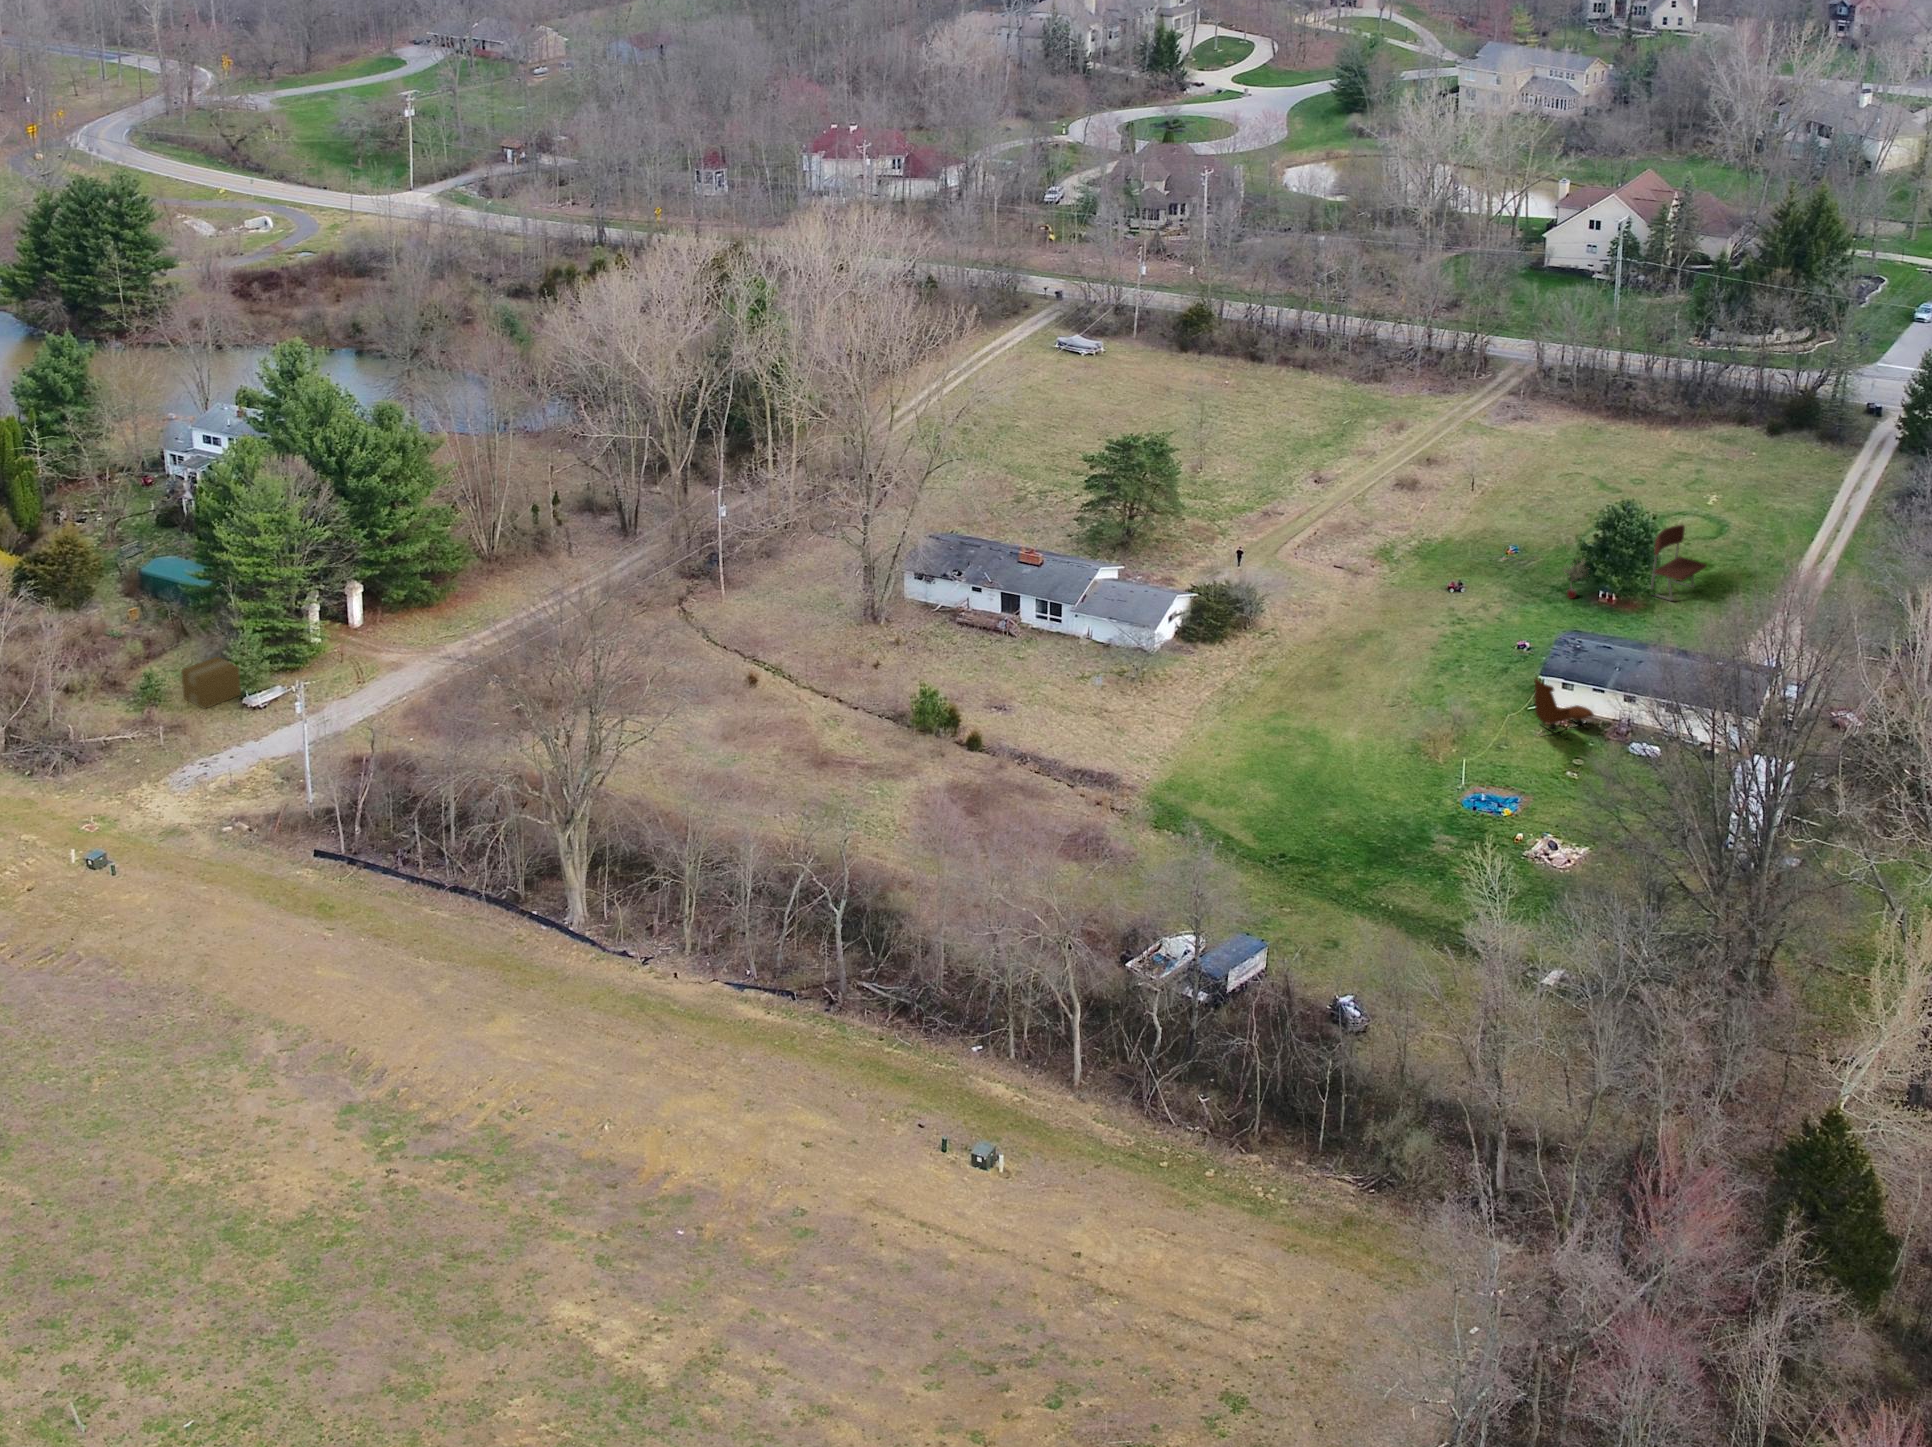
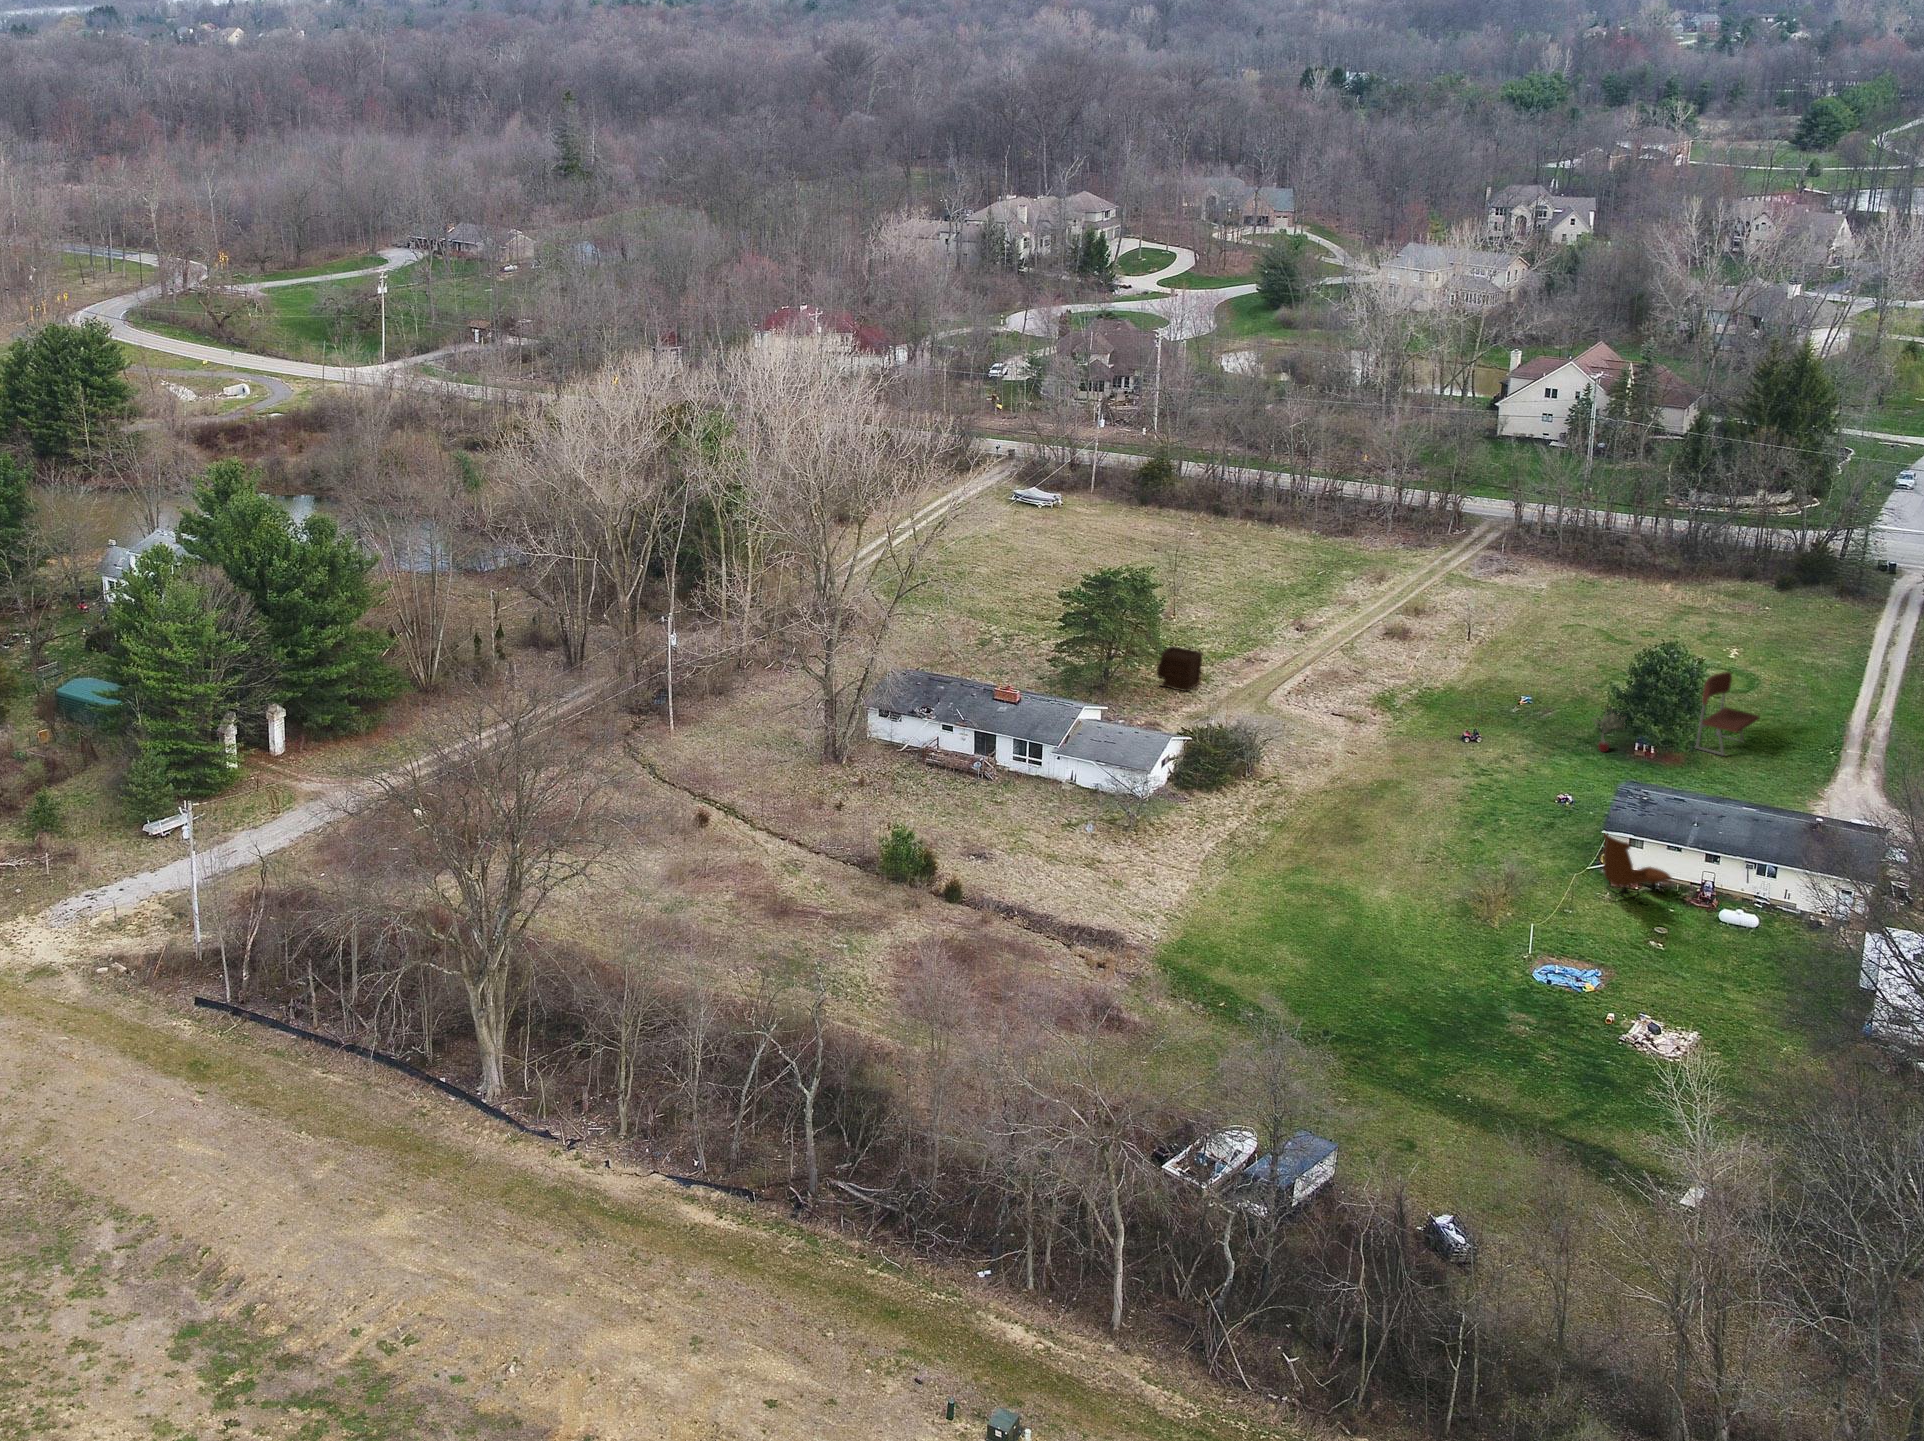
wooden crate: none [1178,502,1221,547] -> present [1157,646,1203,691]
cardboard box: present [181,657,241,709] -> none [81,780,146,837]

